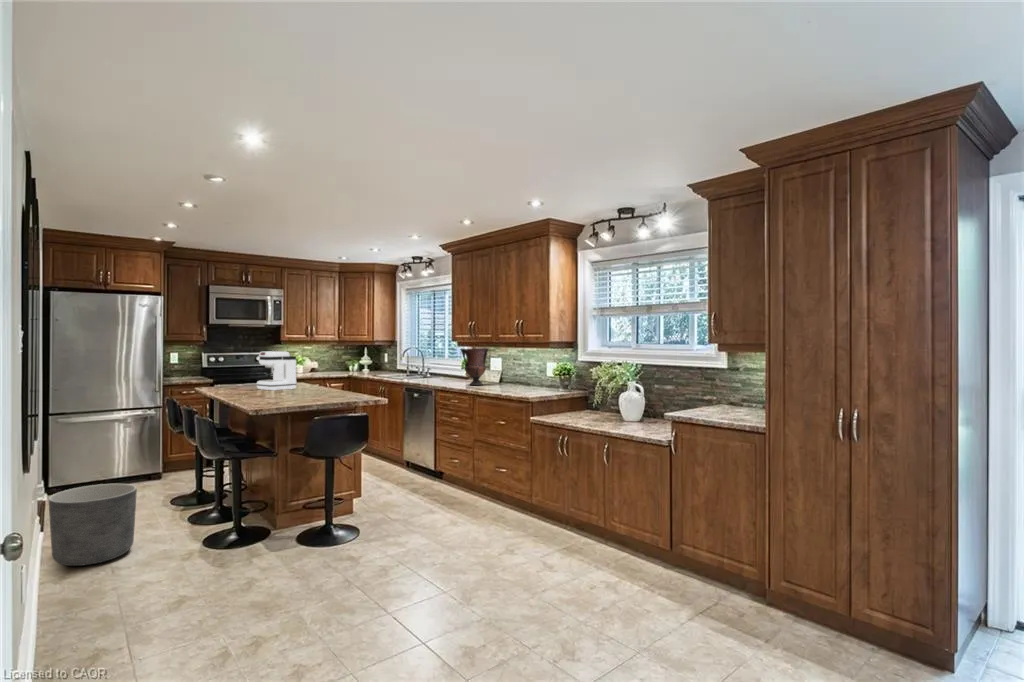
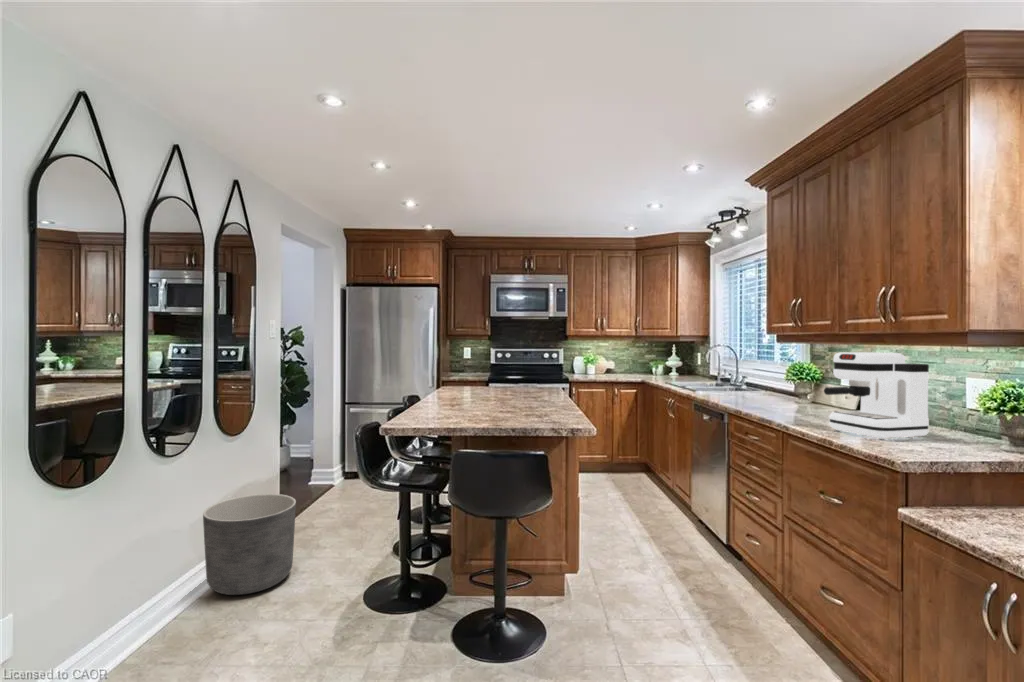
vase: present [460,348,488,385] -> none [768,346,830,412]
coffee maker: present [251,351,296,391] -> present [824,352,929,439]

